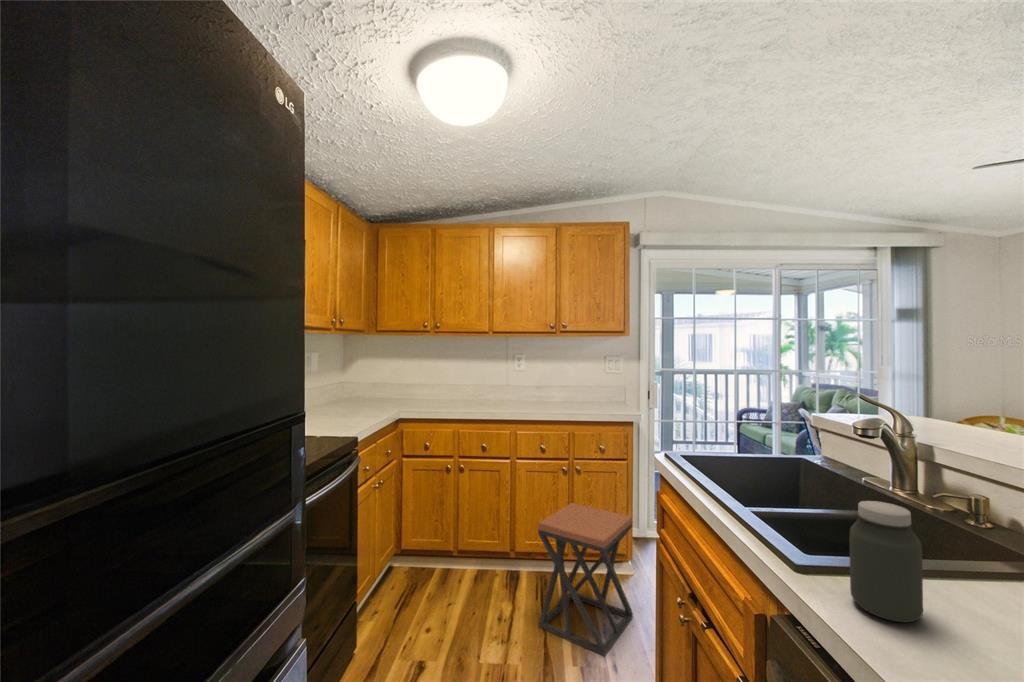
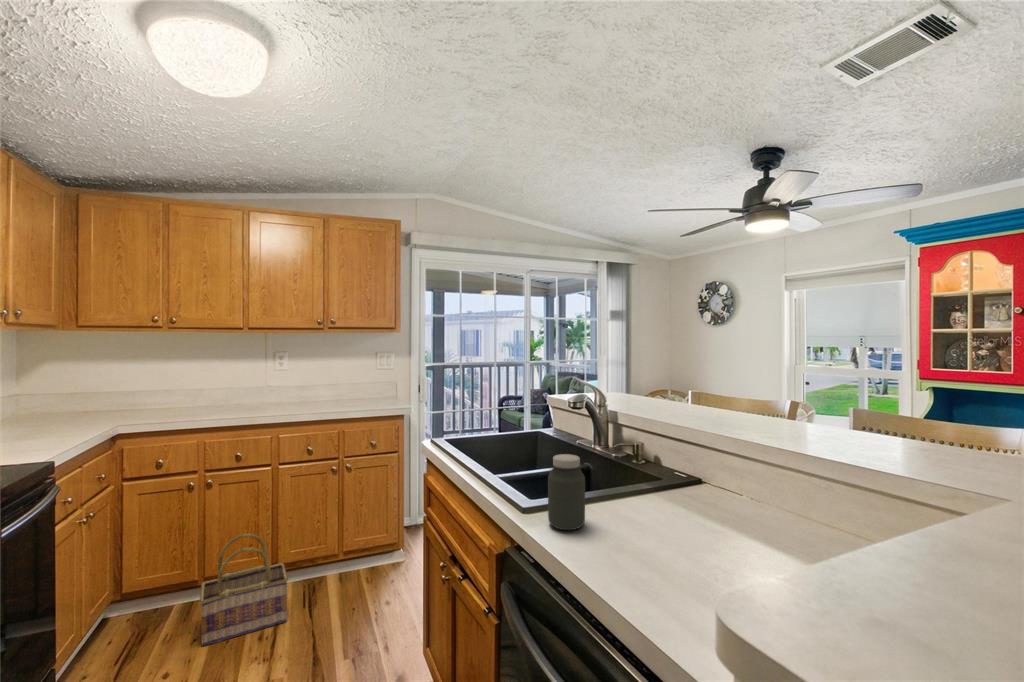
stool: present [538,503,633,656] -> none [307,502,405,641]
basket: none [453,517,522,610] -> present [200,534,288,646]

